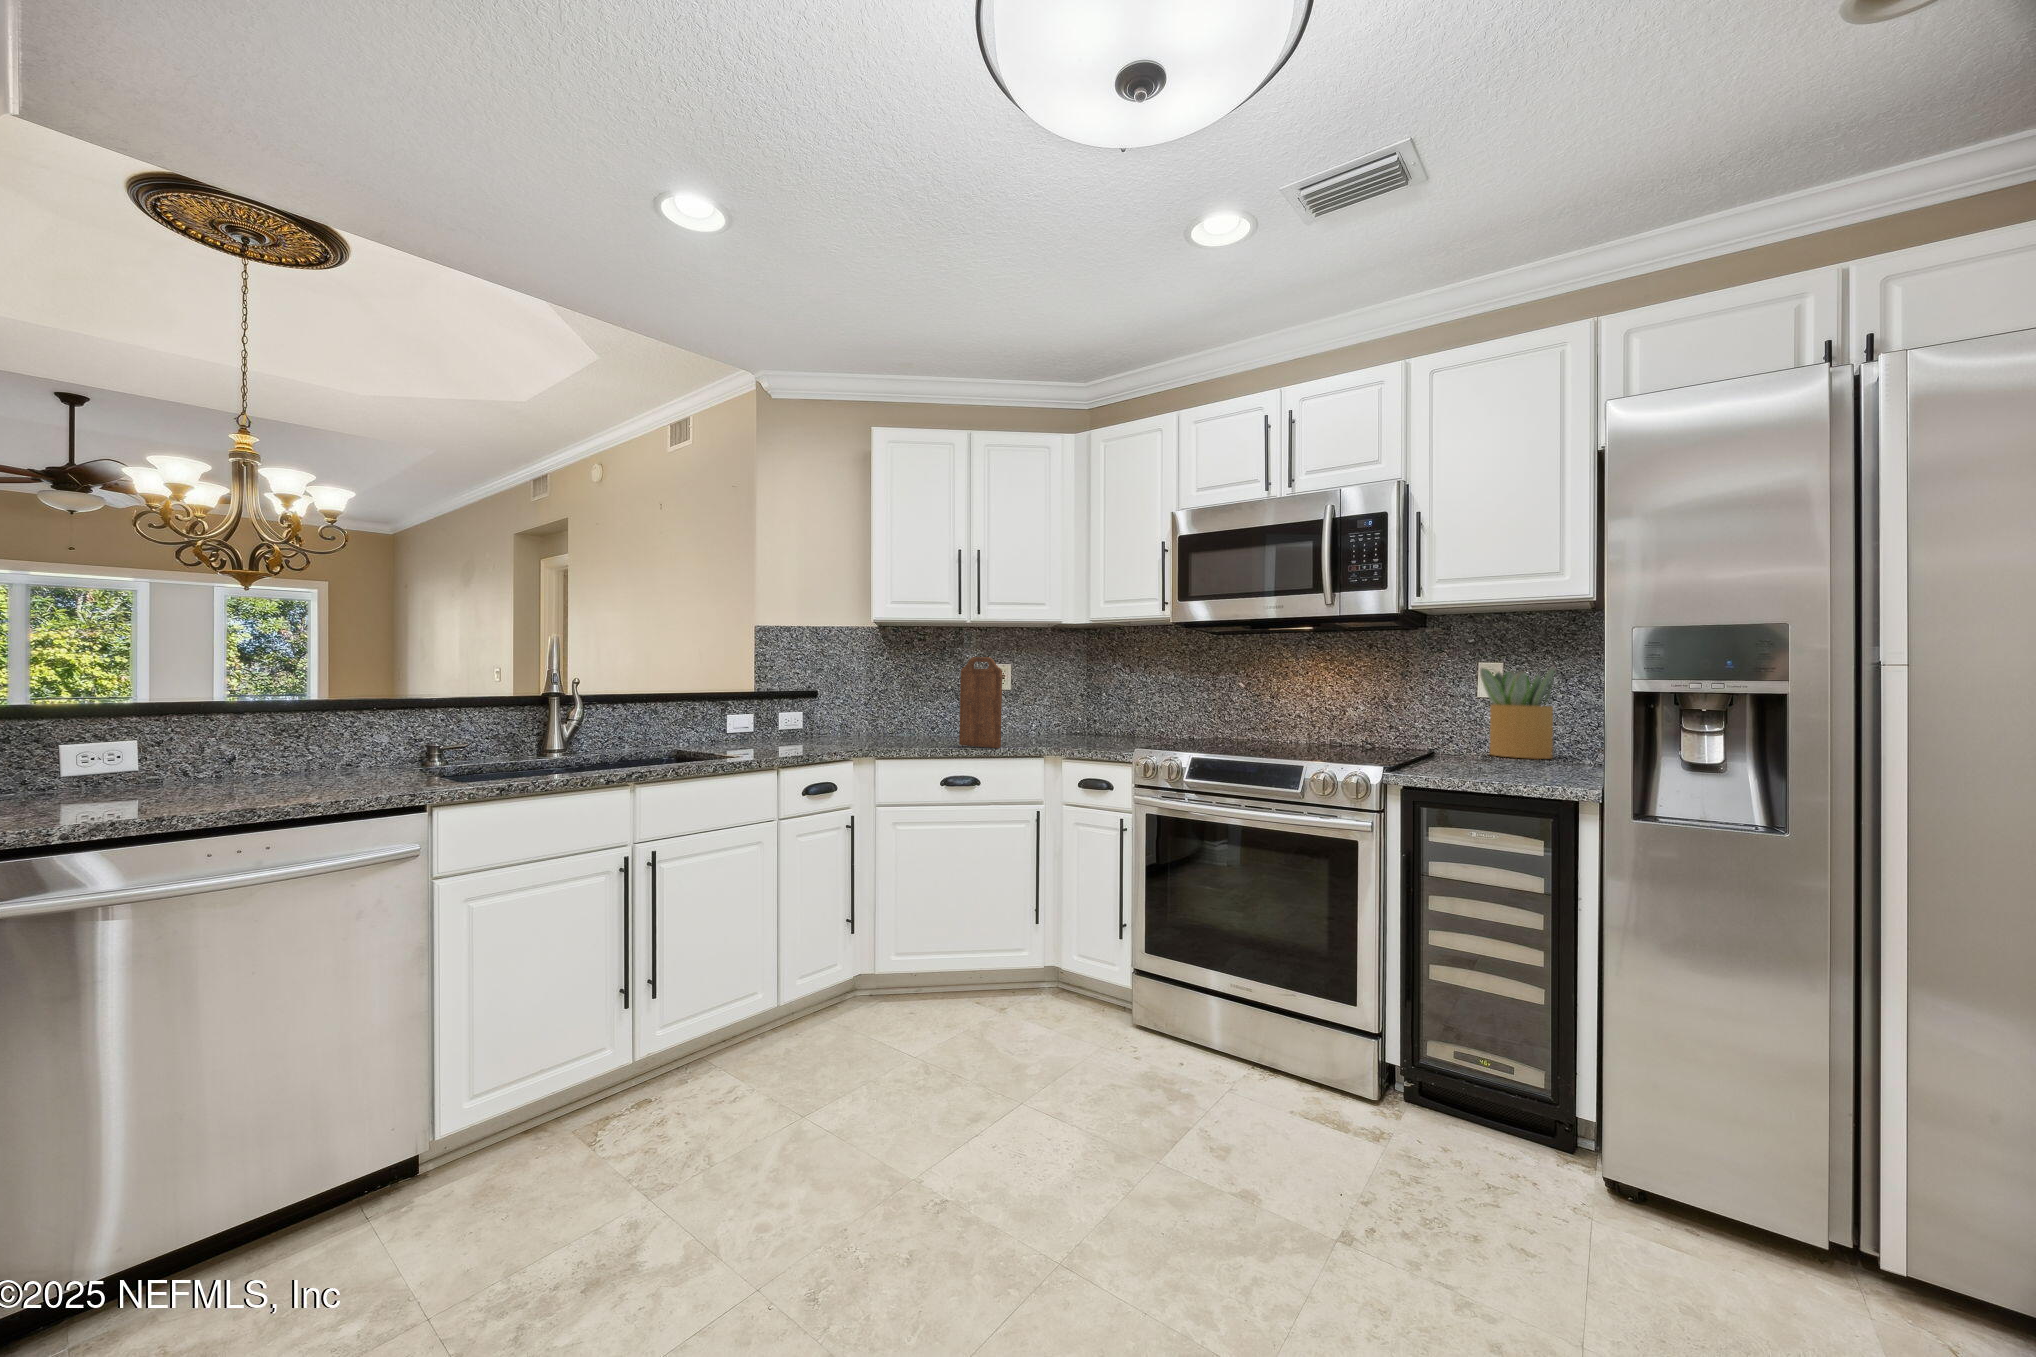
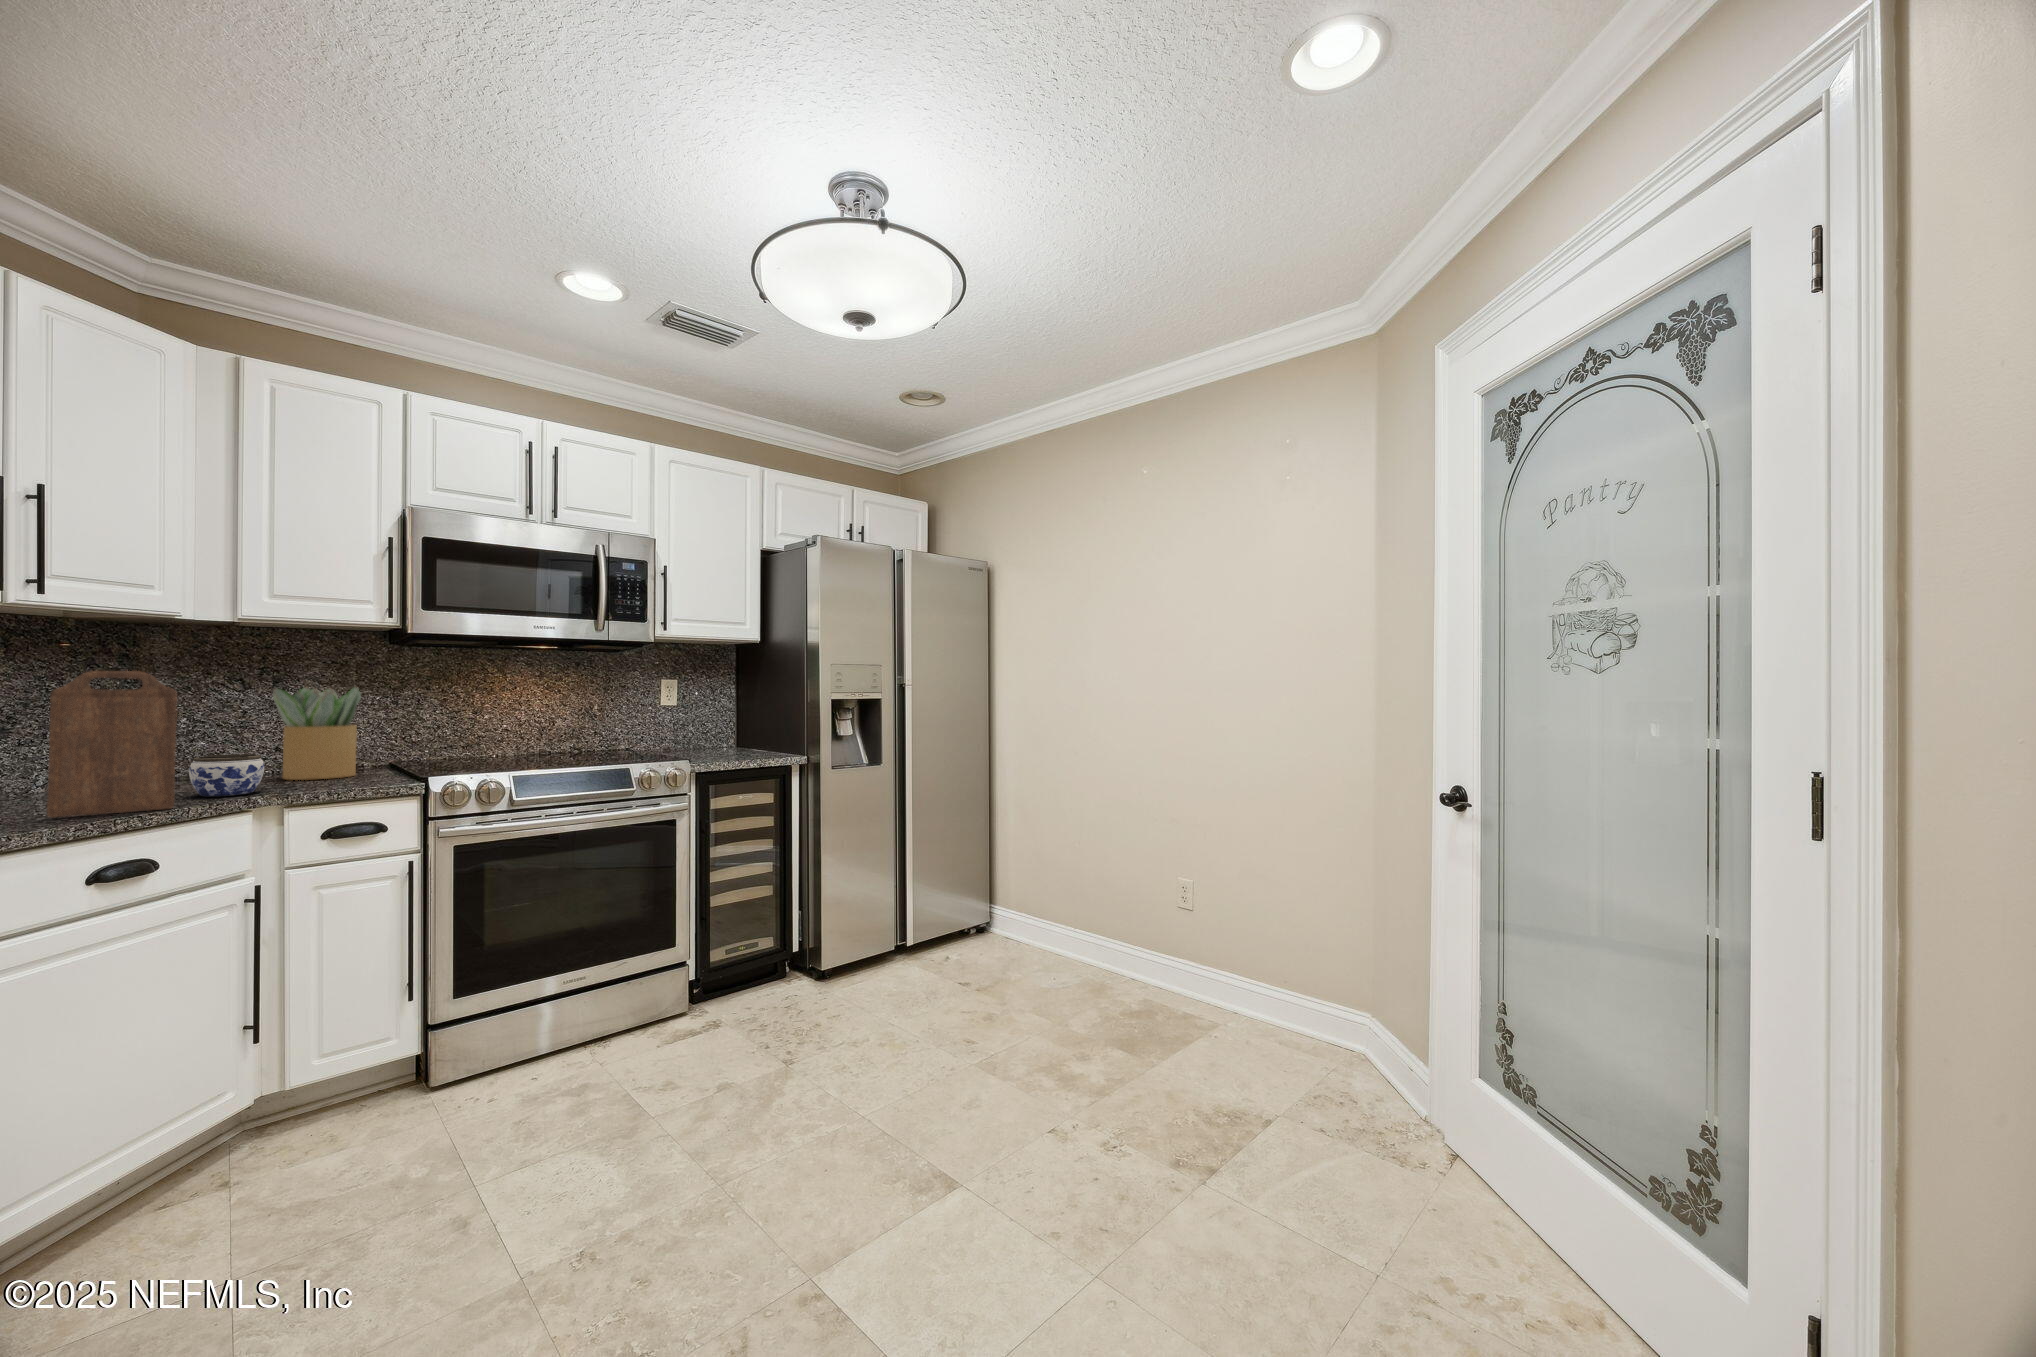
potted plant: present [1480,667,1554,759] -> present [273,686,361,780]
jar: none [1035,717,1073,746] -> present [189,754,264,796]

